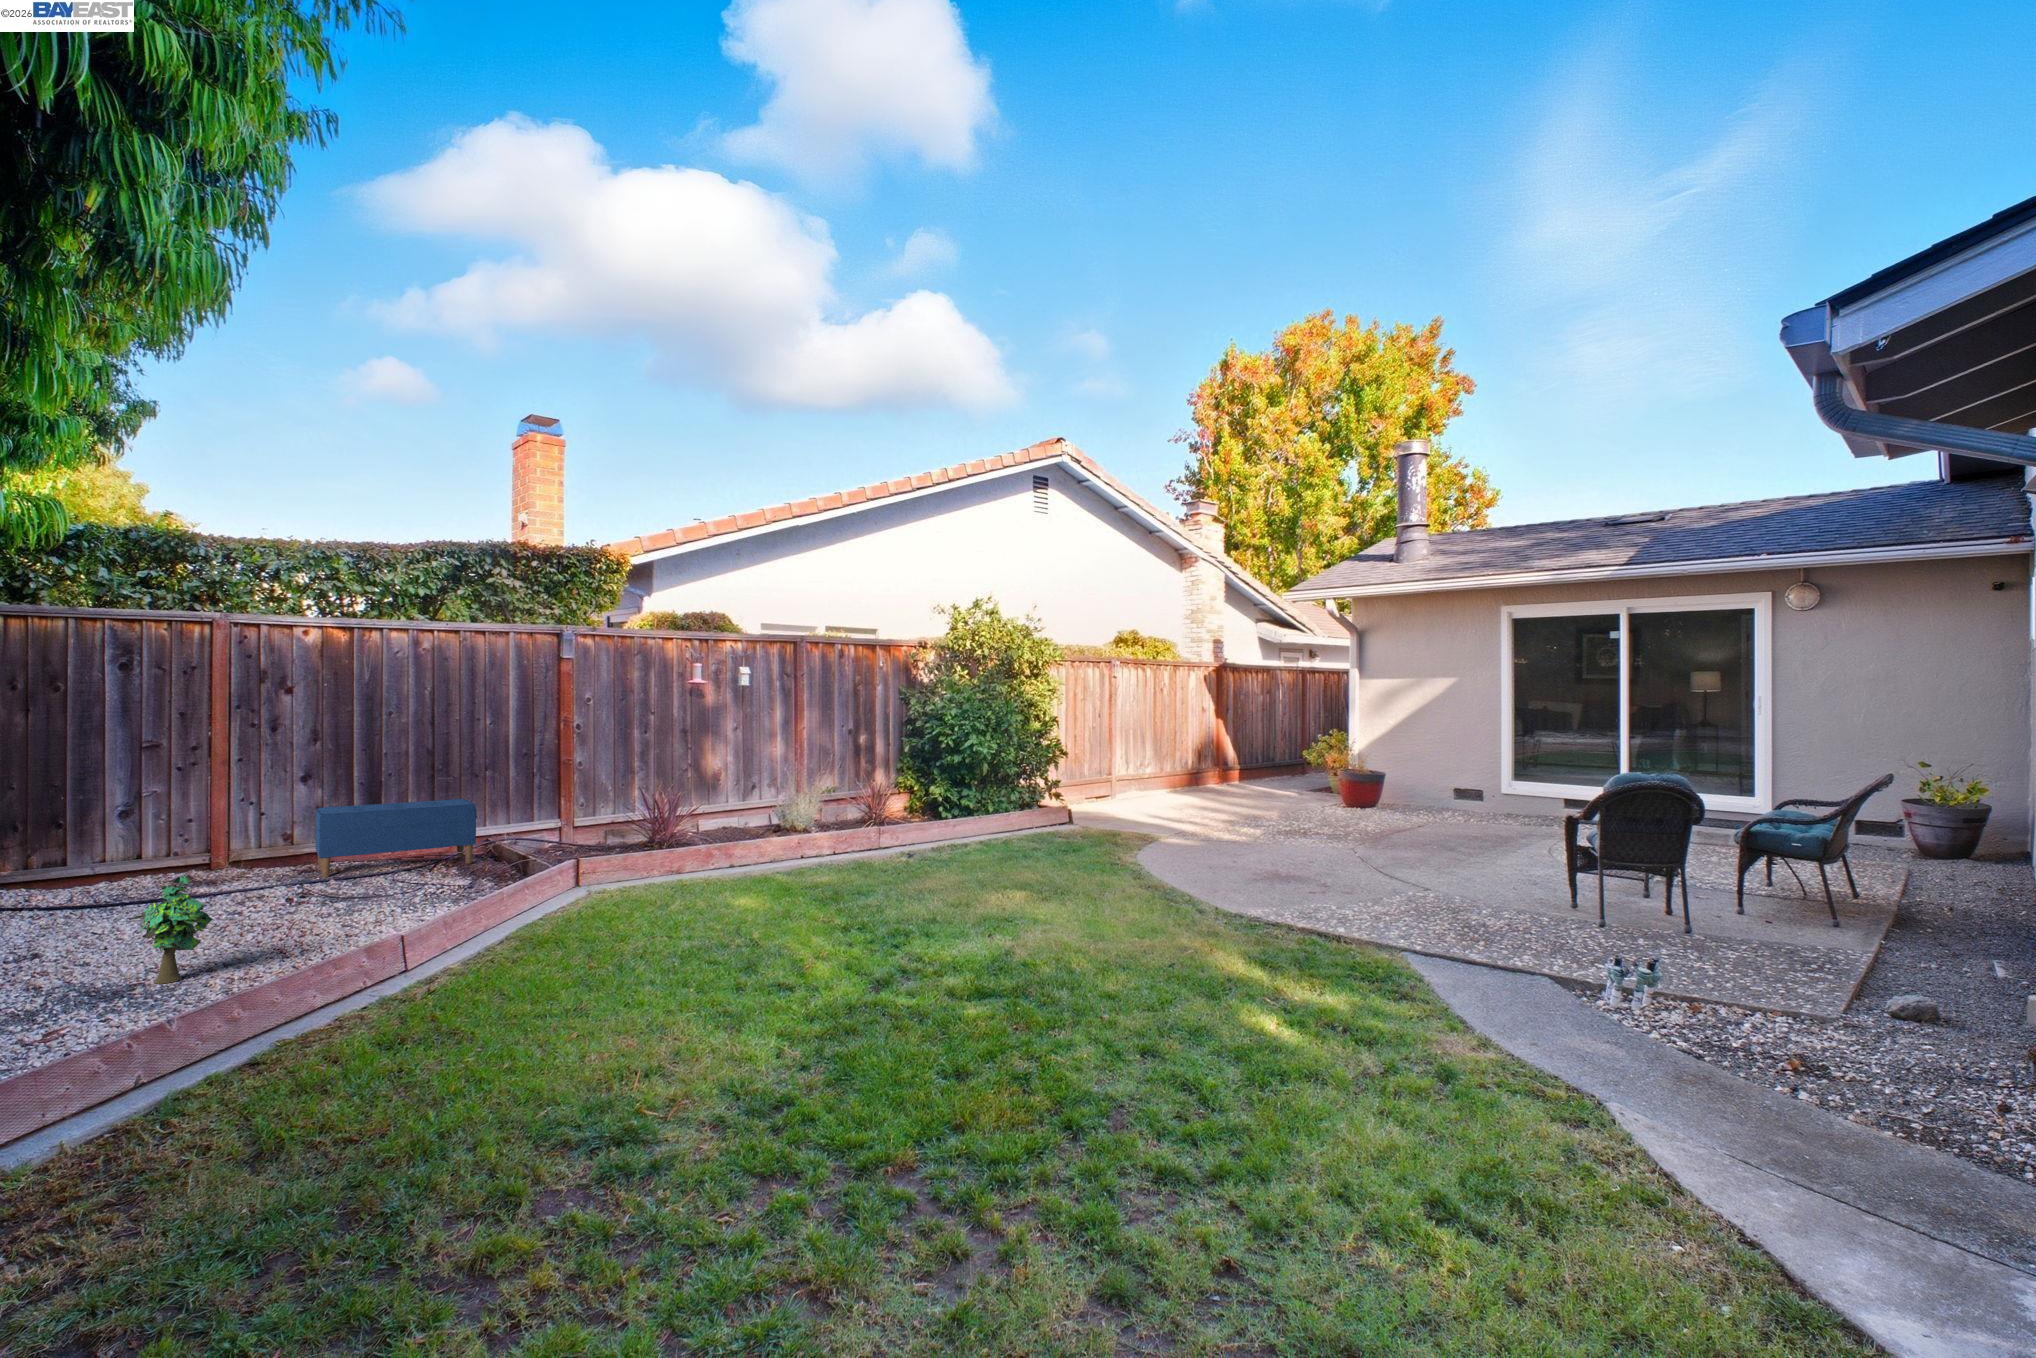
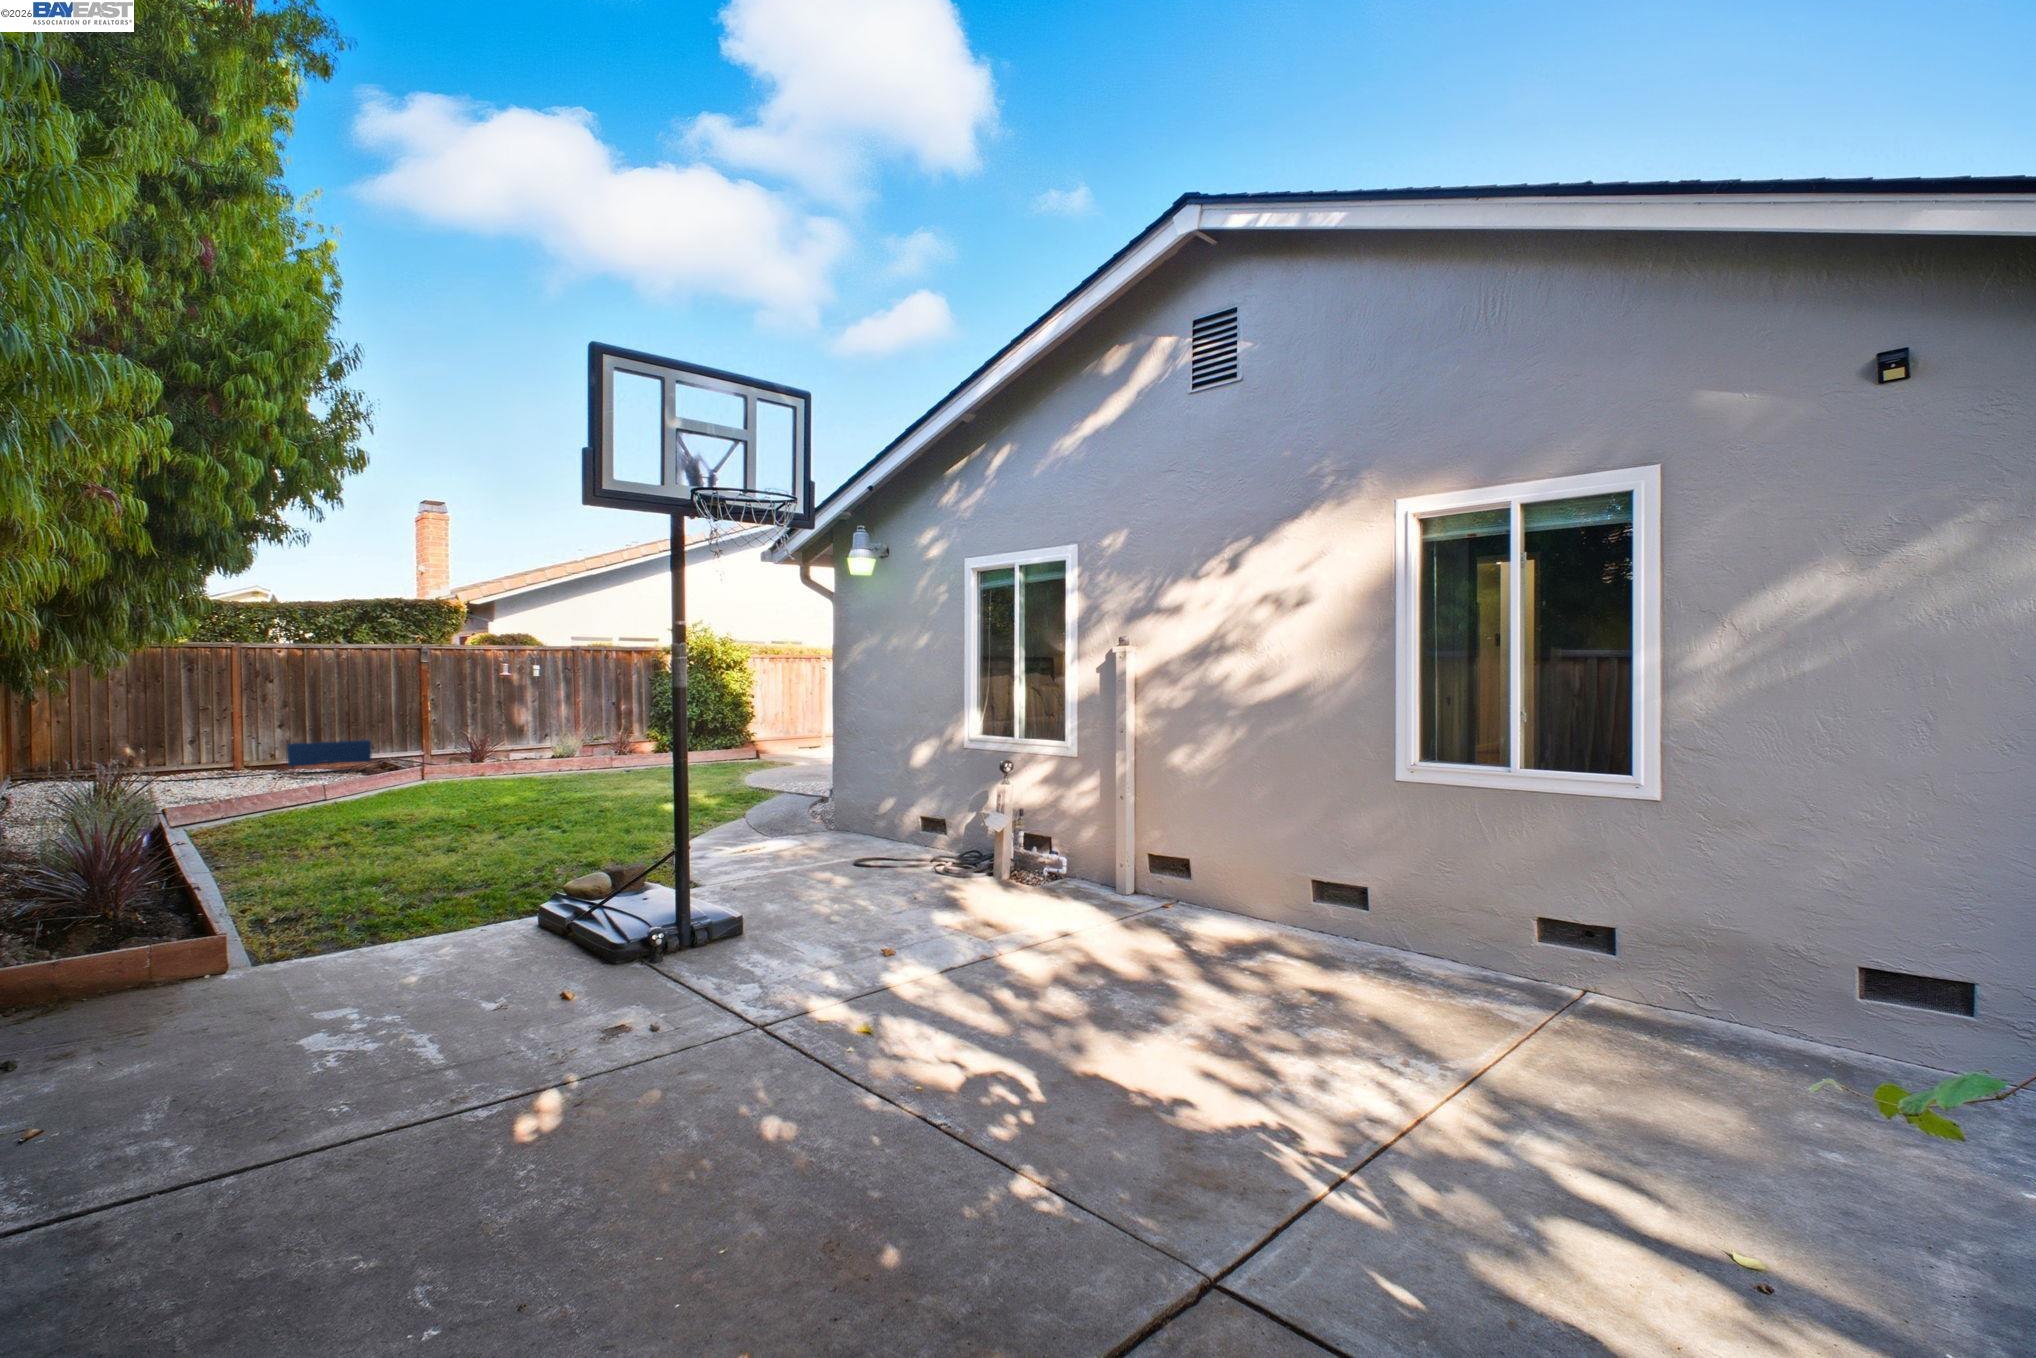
decorative plant: present [130,876,213,984] -> none [210,754,243,797]

